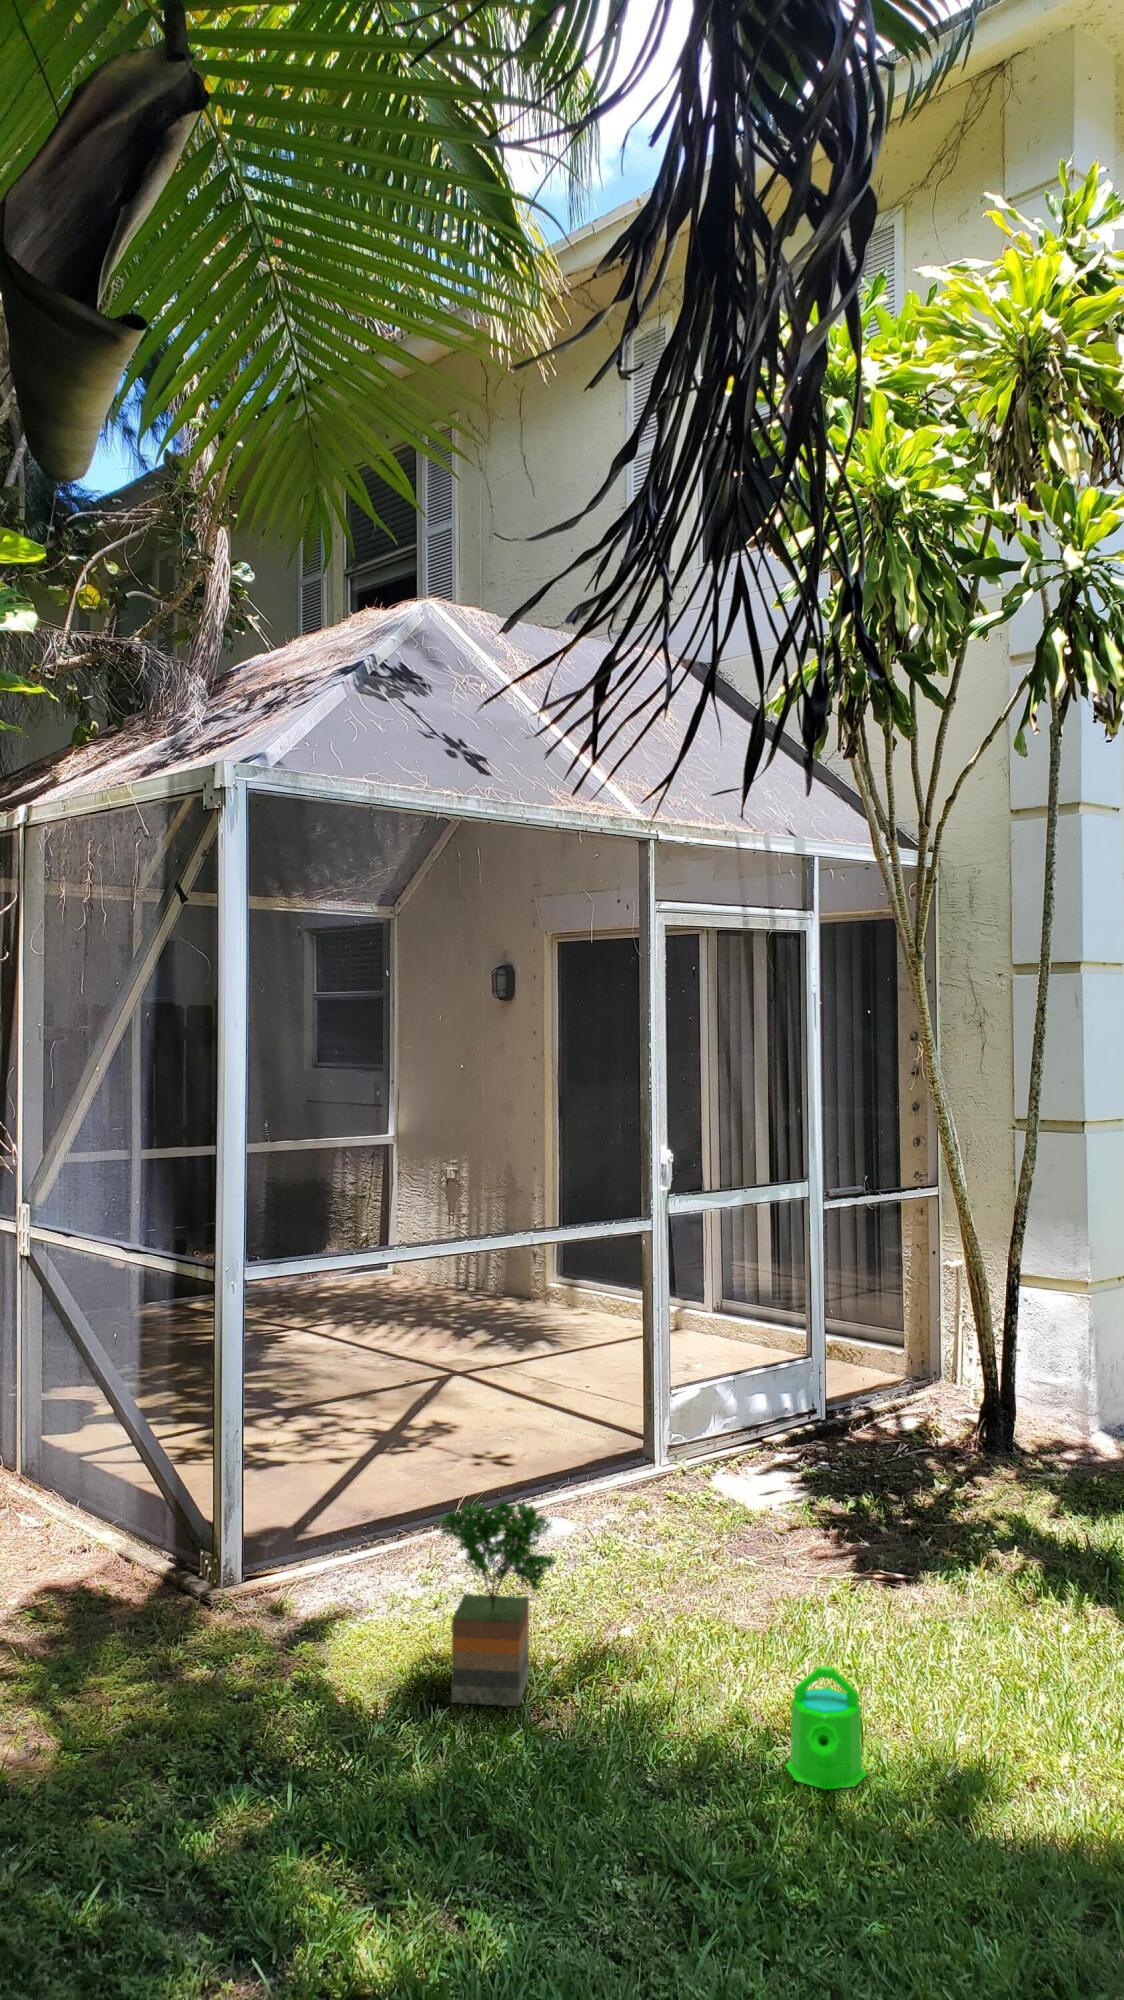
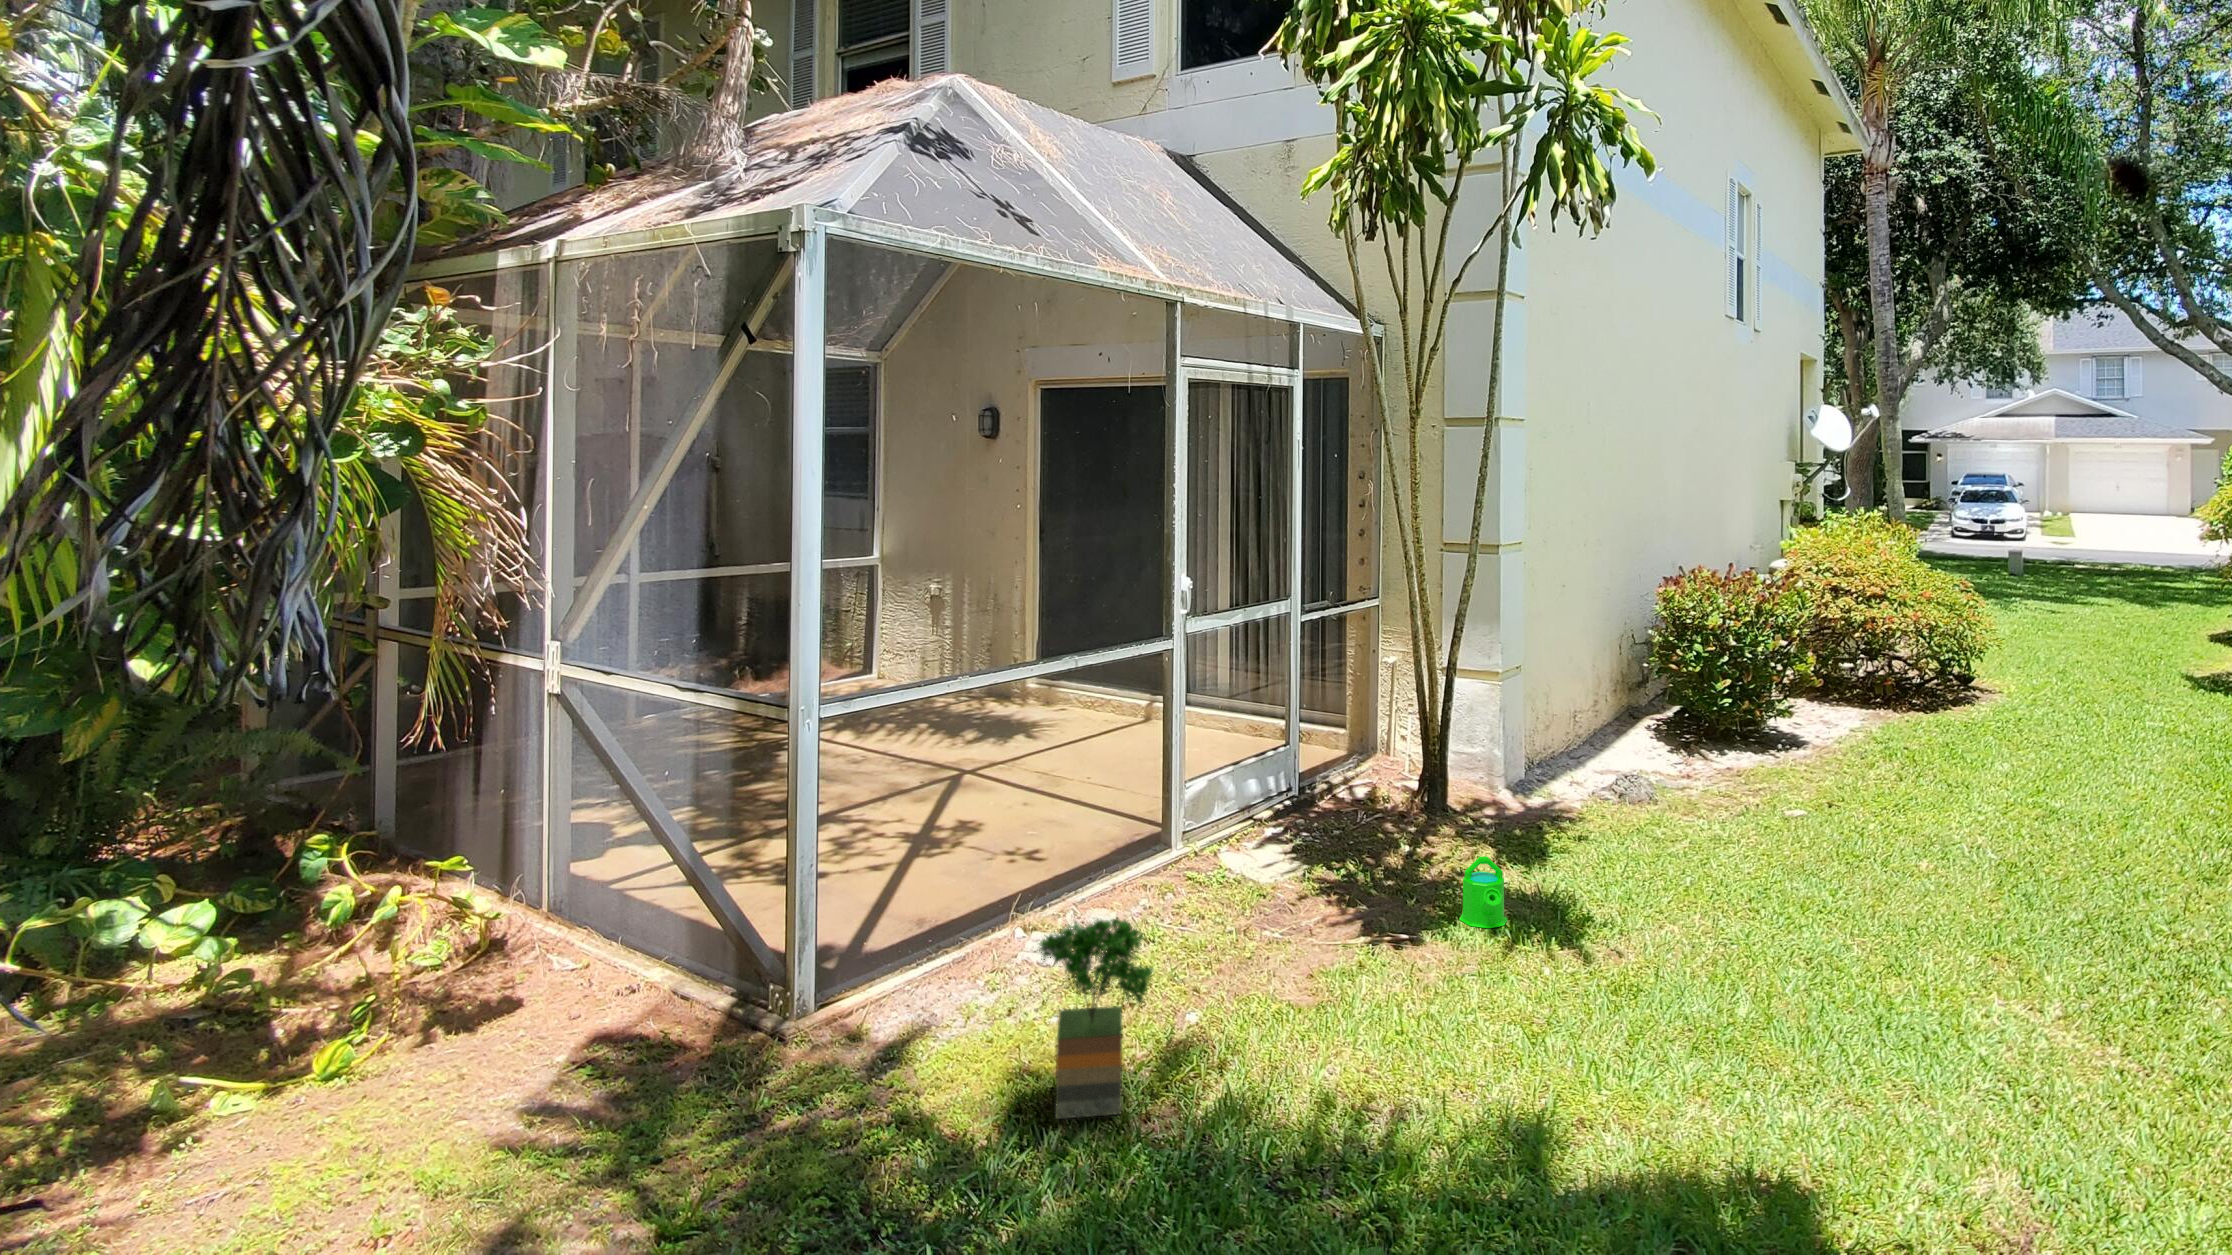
watering can: present [786,1666,867,1789] -> present [1459,856,1507,928]

